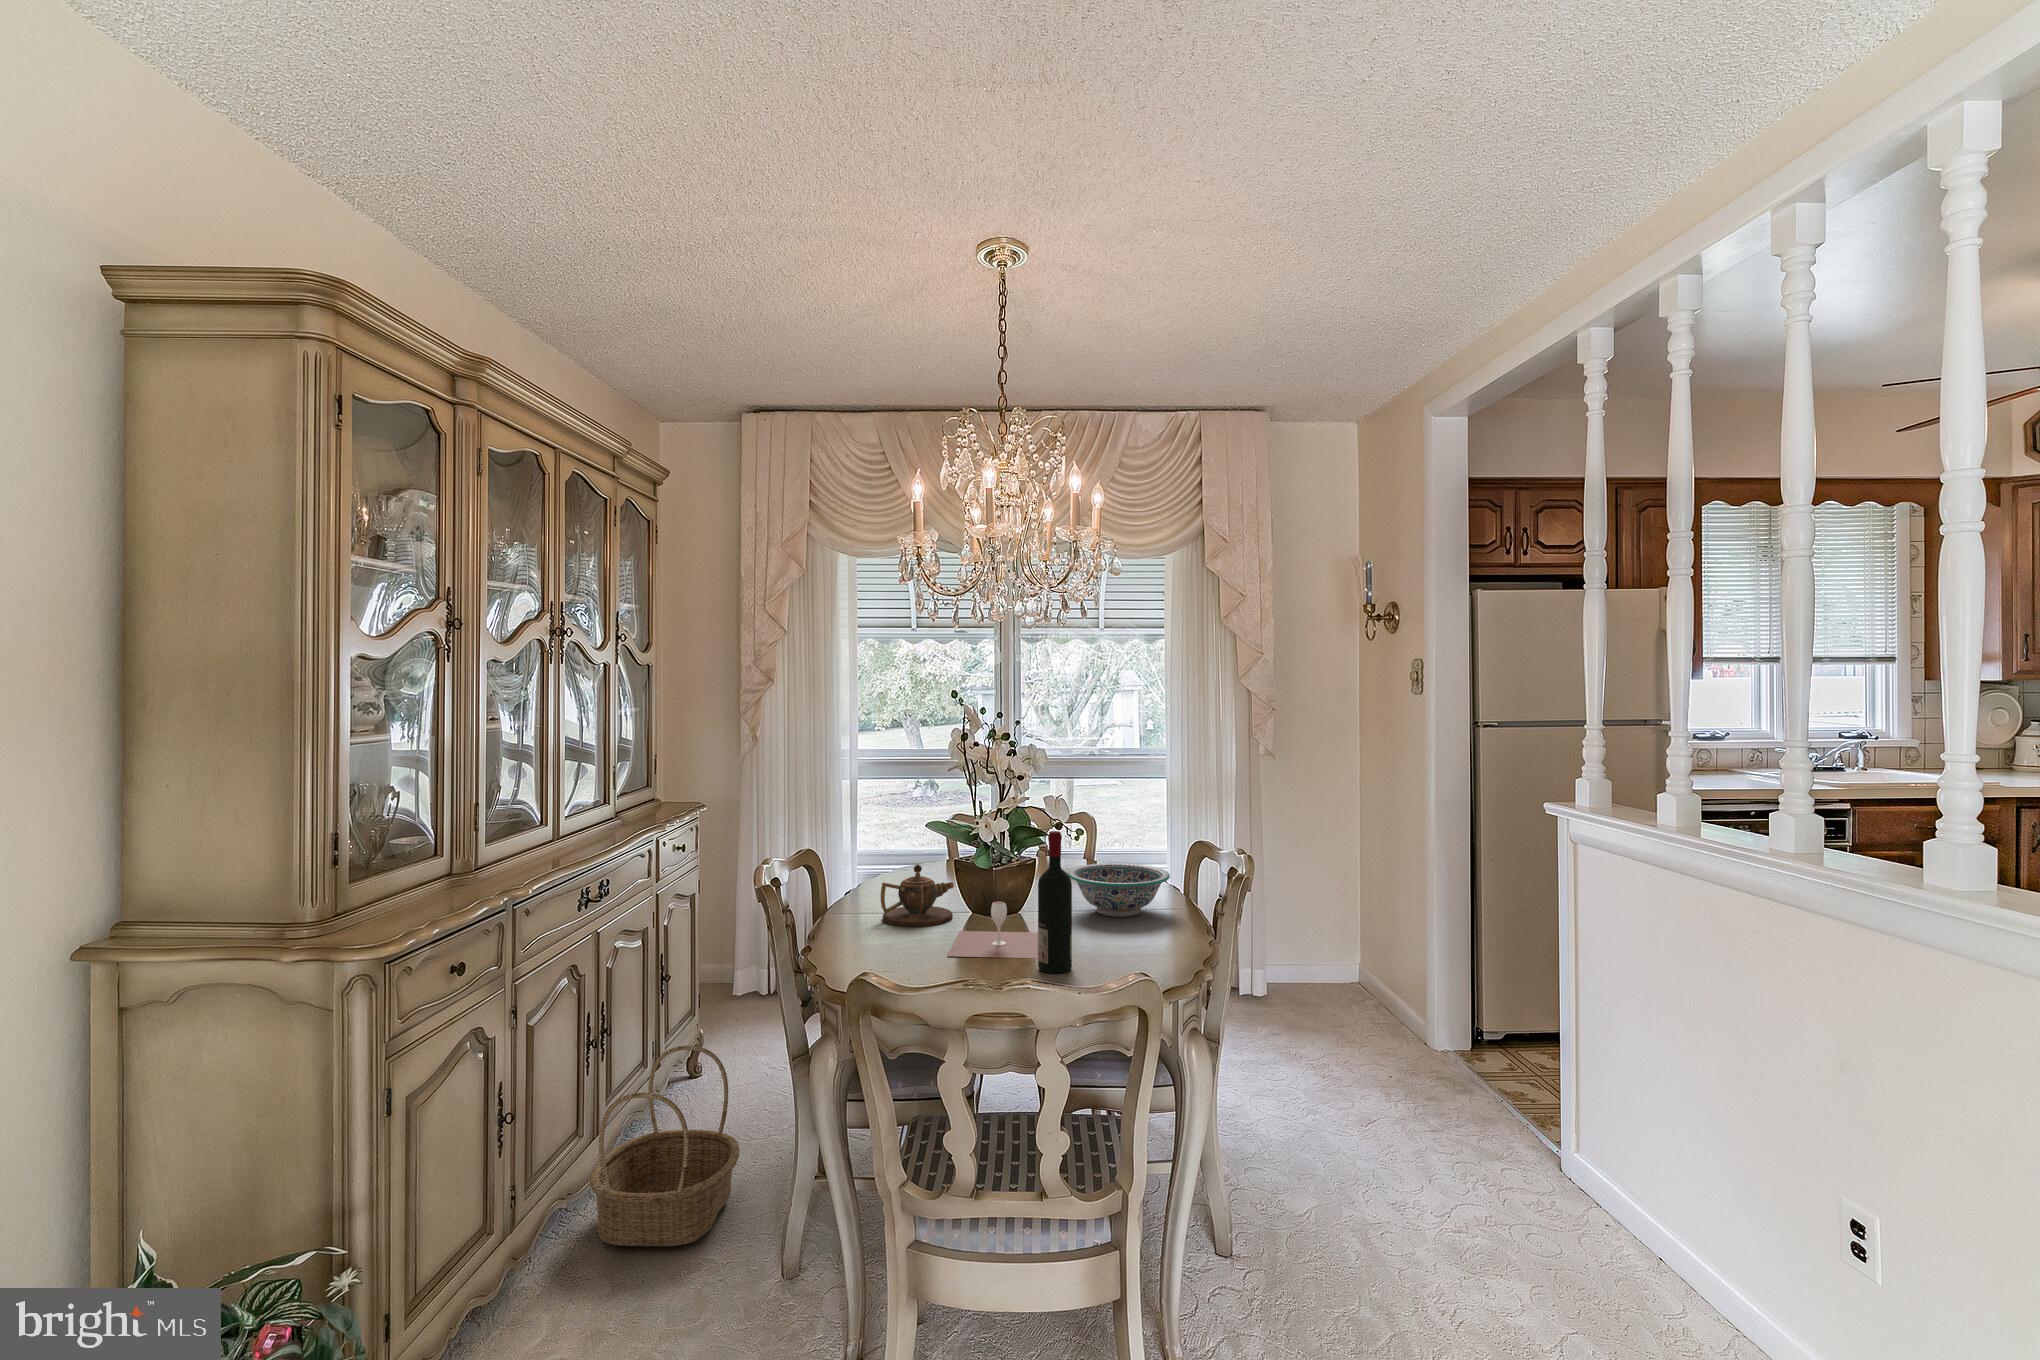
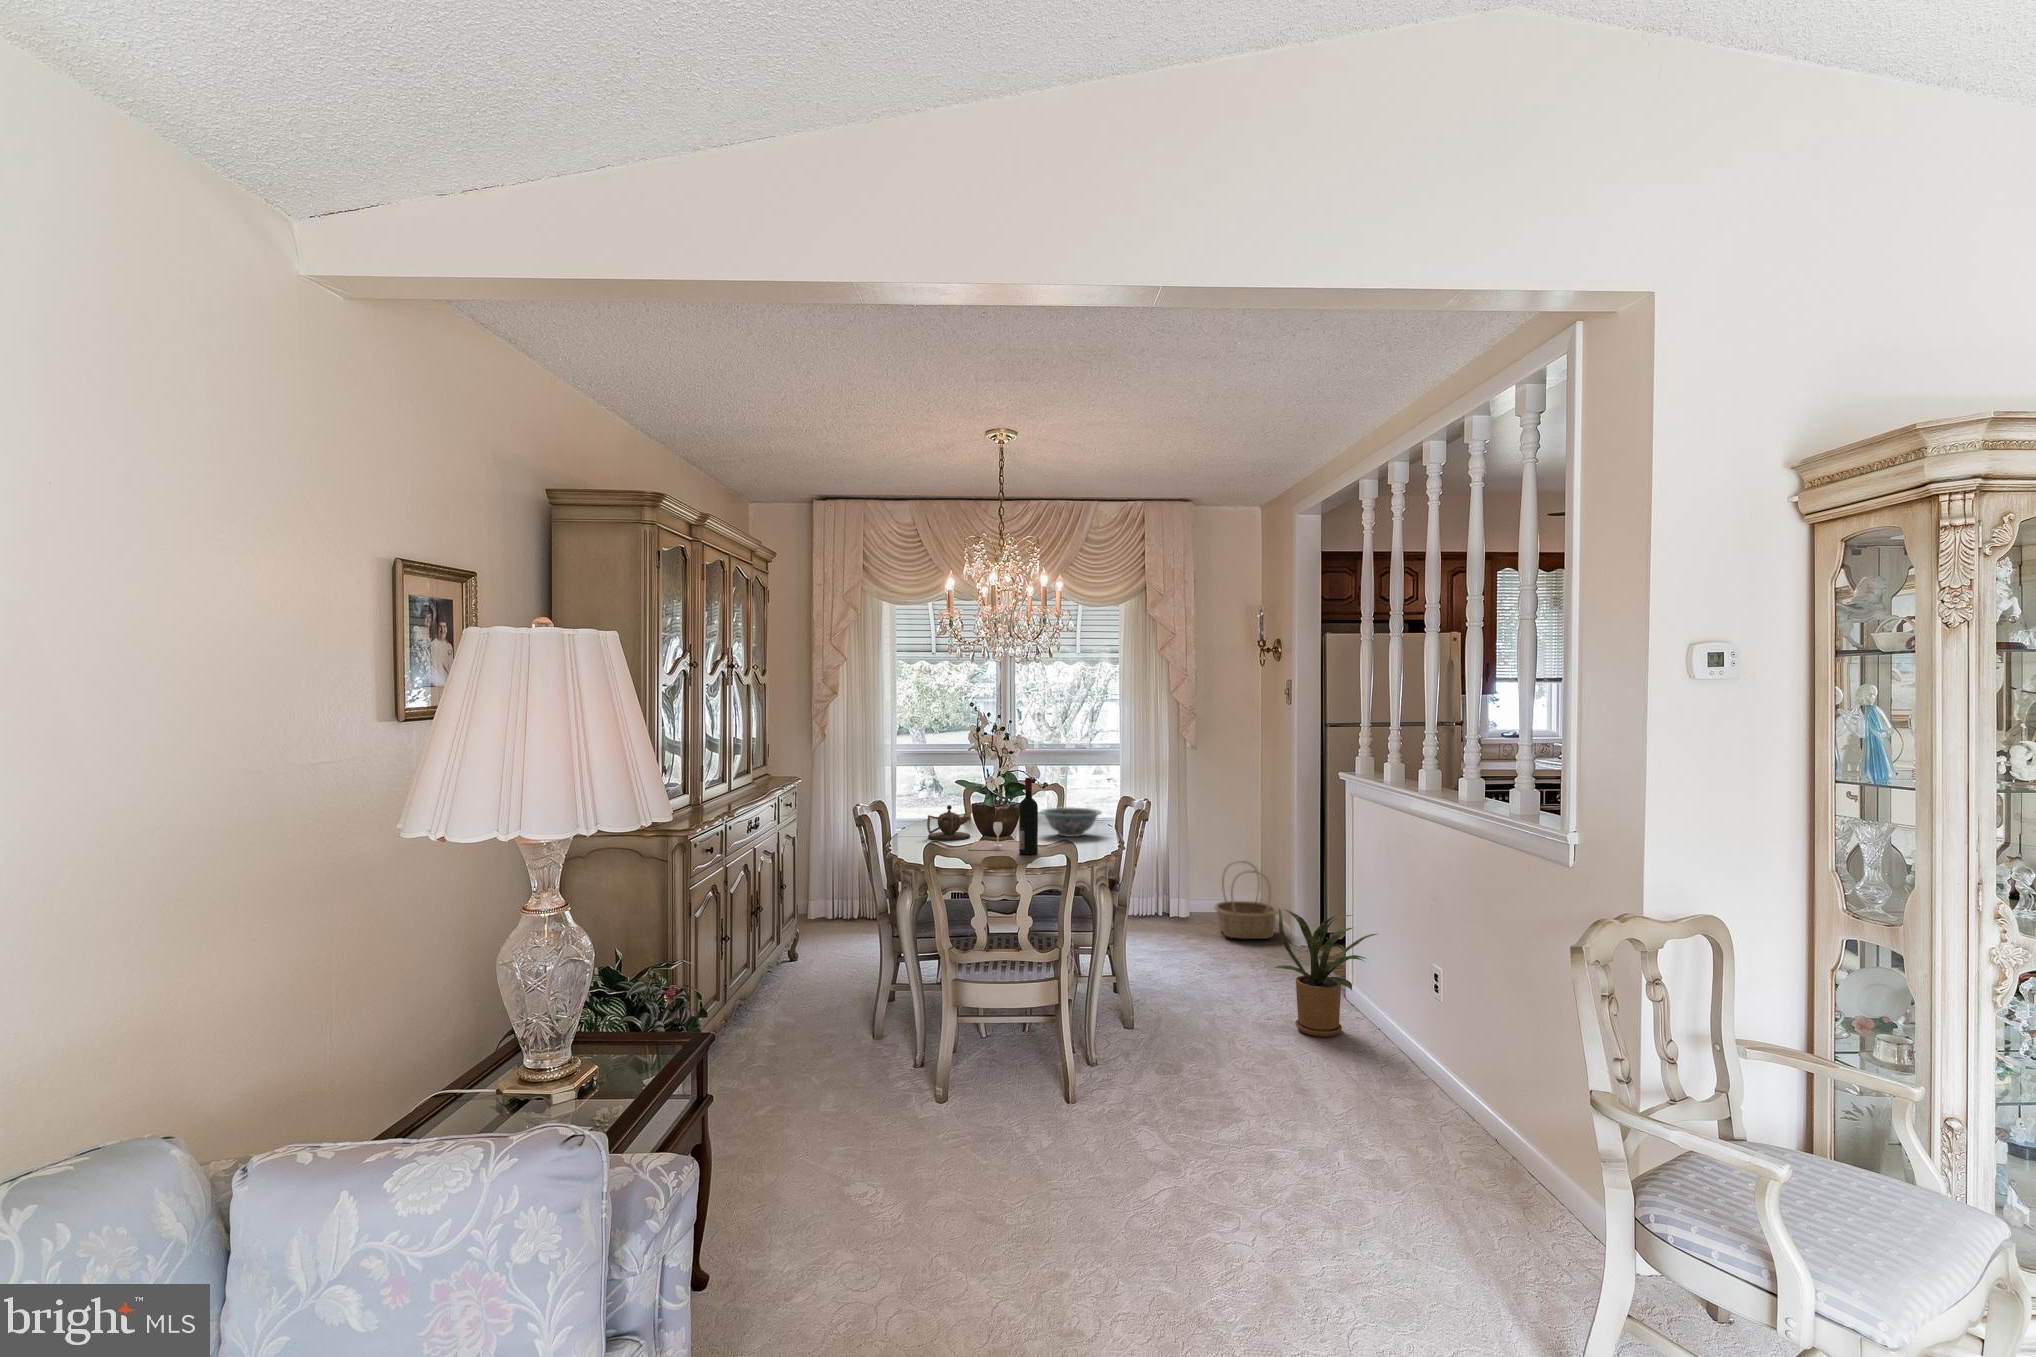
house plant: none [1459,1034,1672,1277] -> present [1274,908,1376,1037]
basket: present [590,1046,739,1246] -> present [1214,861,1278,939]

